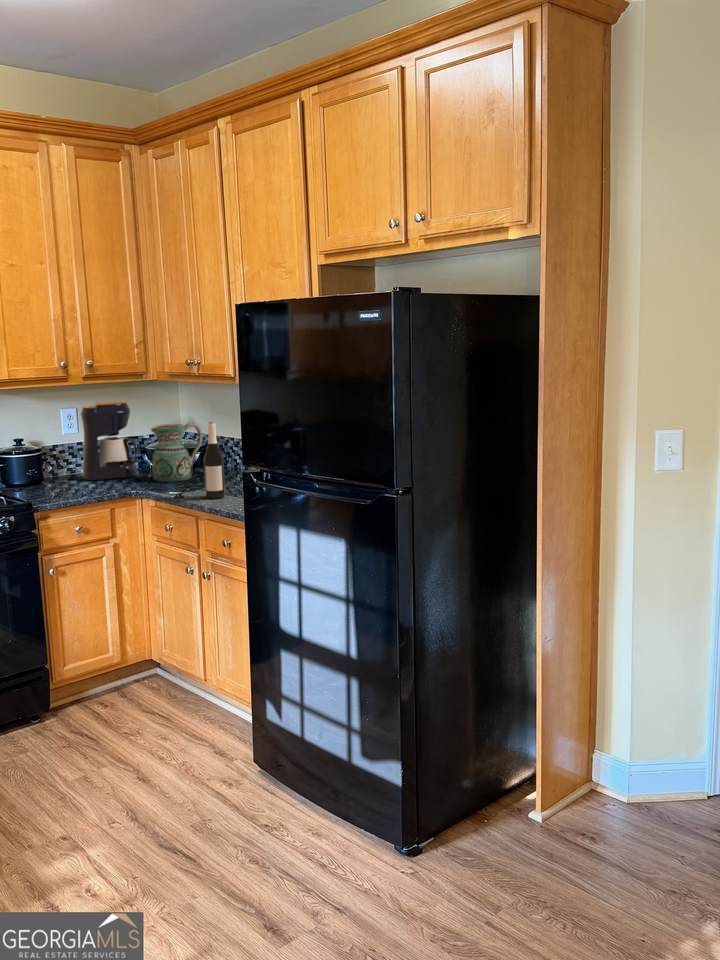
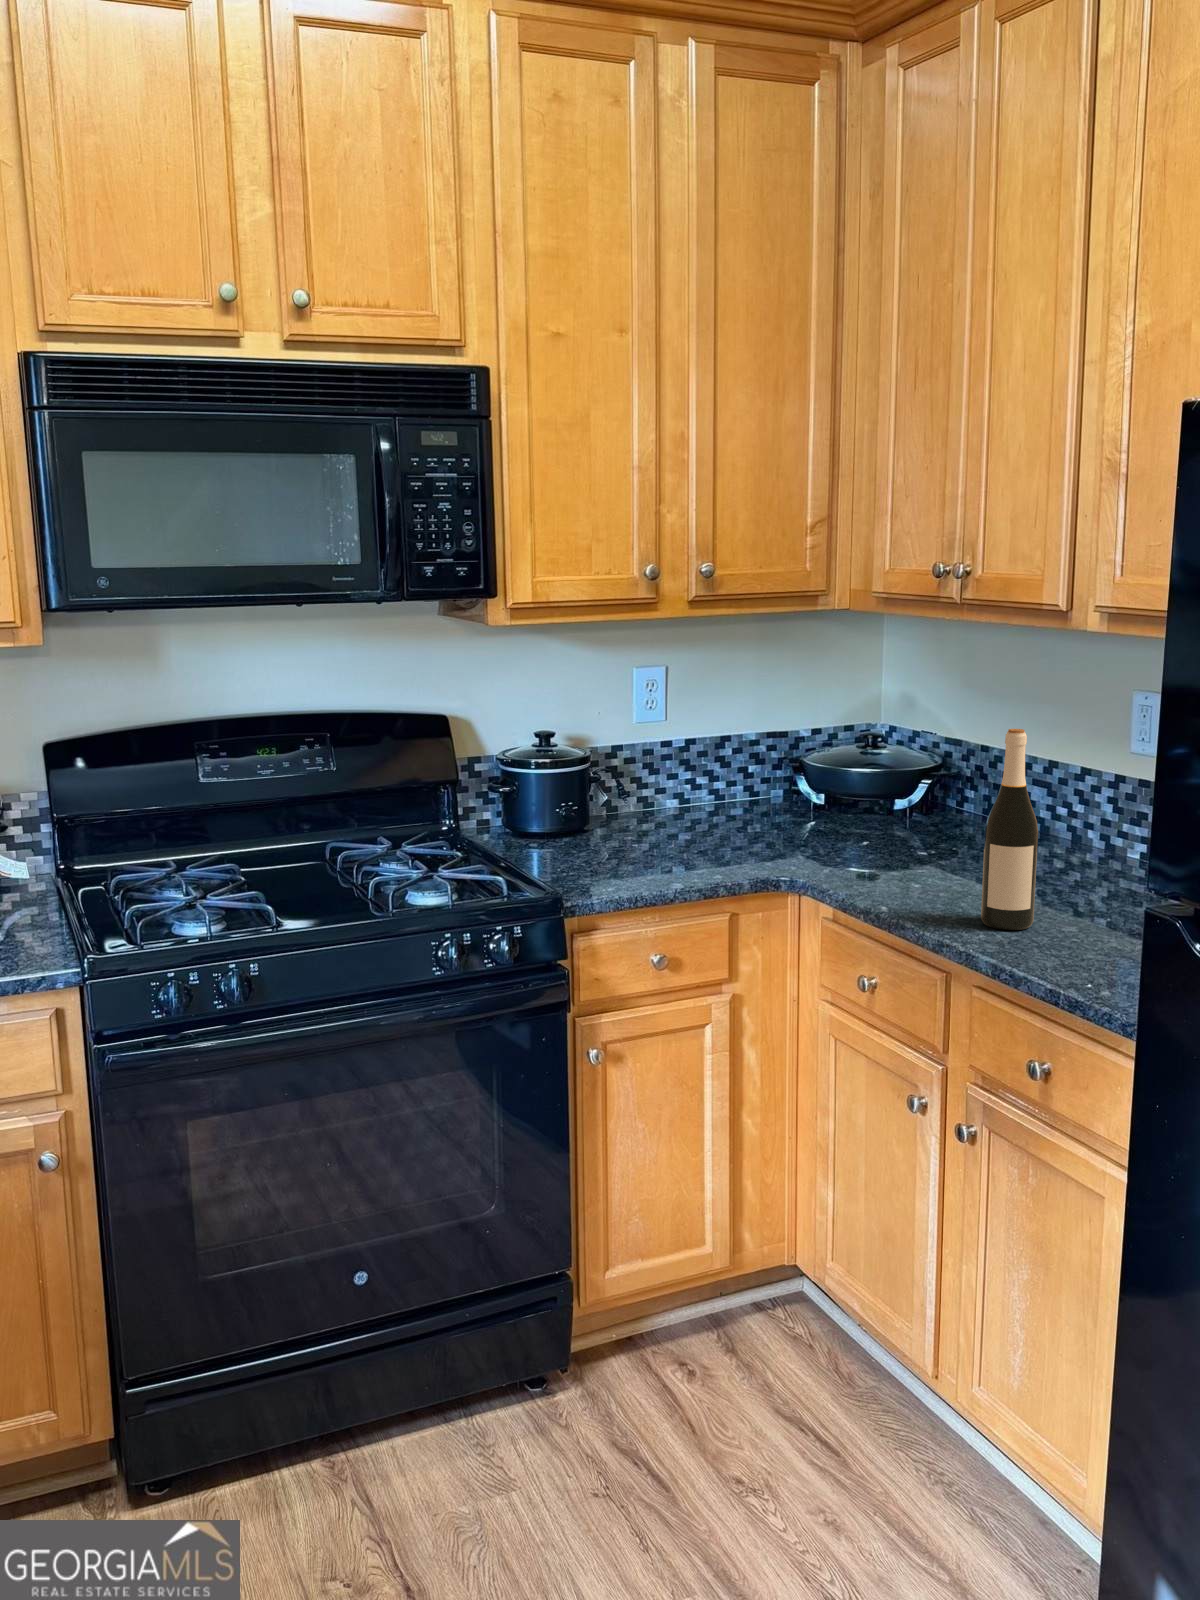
coffee maker: present [81,402,139,480] -> none [667,656,790,832]
ceramic pitcher: present [151,422,203,482] -> none [827,714,951,854]

